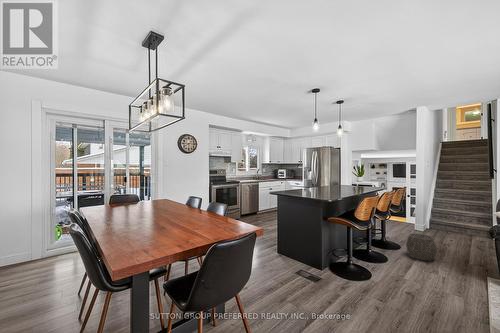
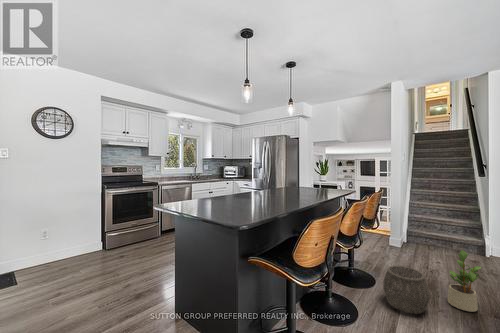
potted plant: none [452,224,475,262] -> present [448,250,481,312]

